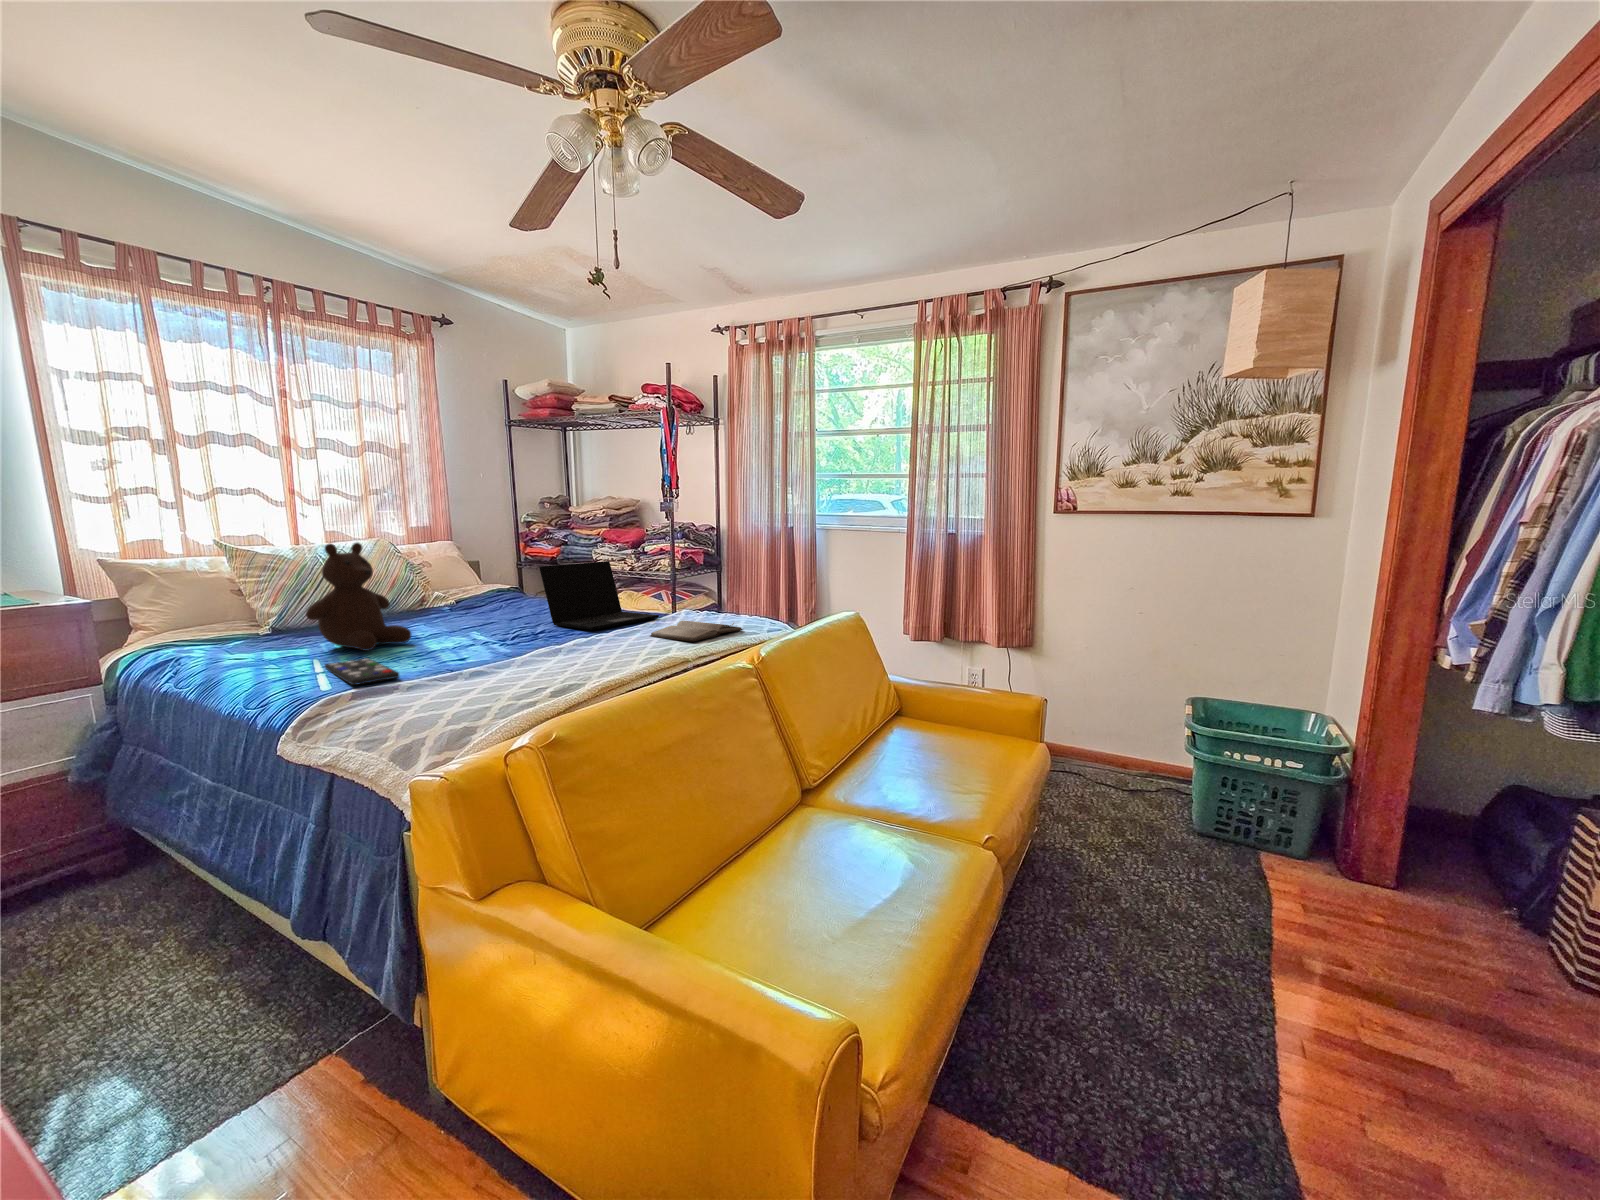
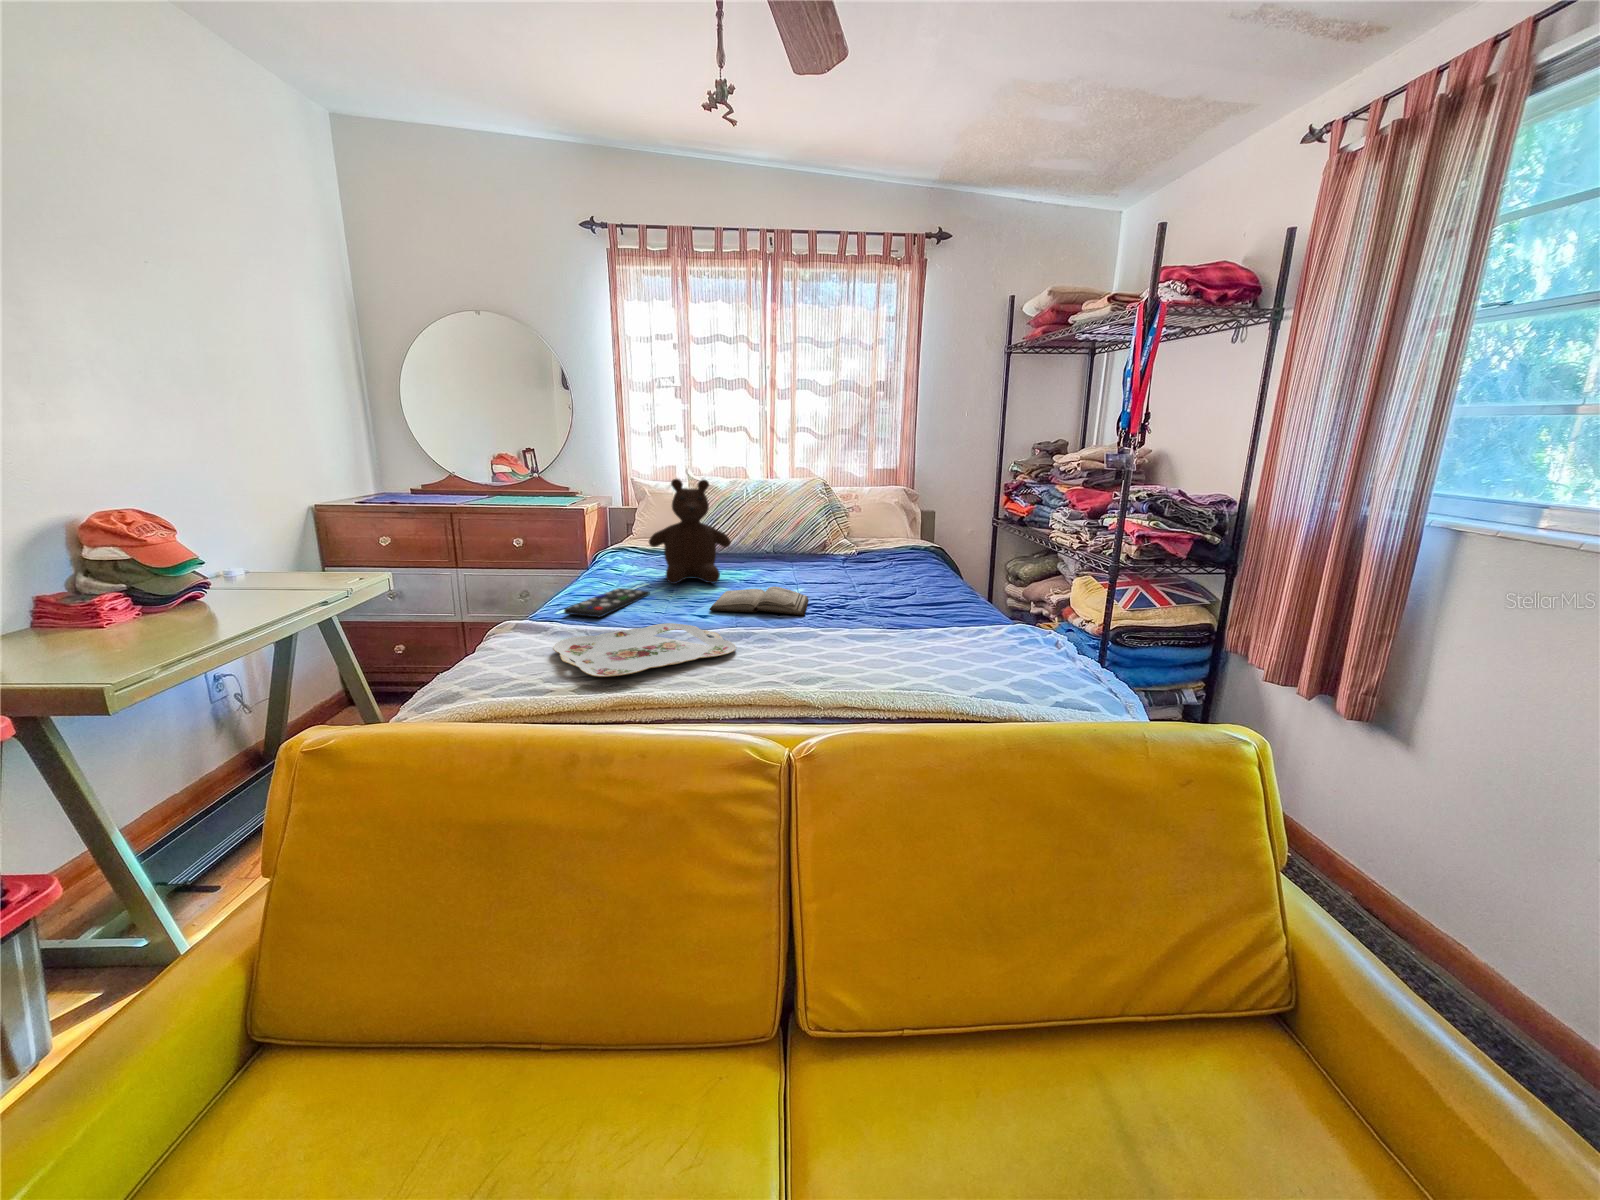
laptop: present [539,561,659,630] -> none [859,525,985,624]
diary: present [650,621,743,642] -> present [709,587,809,615]
serving tray: none [443,657,582,692] -> present [553,623,736,677]

